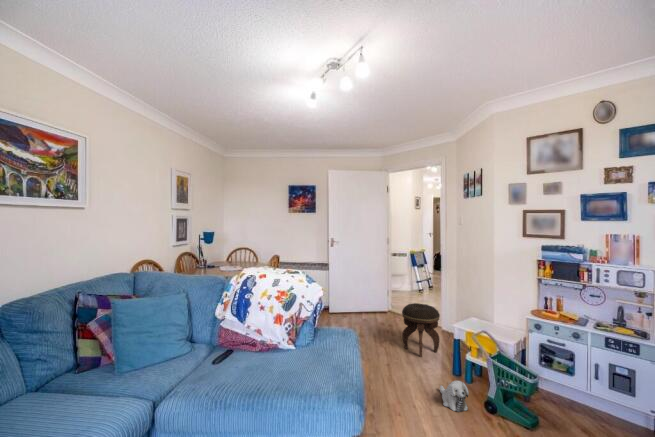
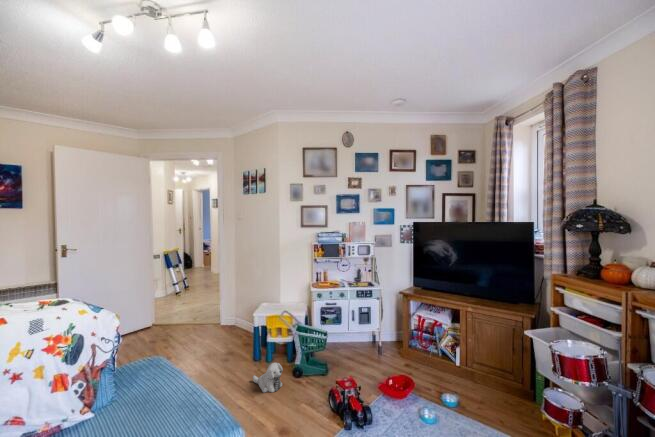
footstool: present [402,303,440,357] -> none [192,303,233,359]

